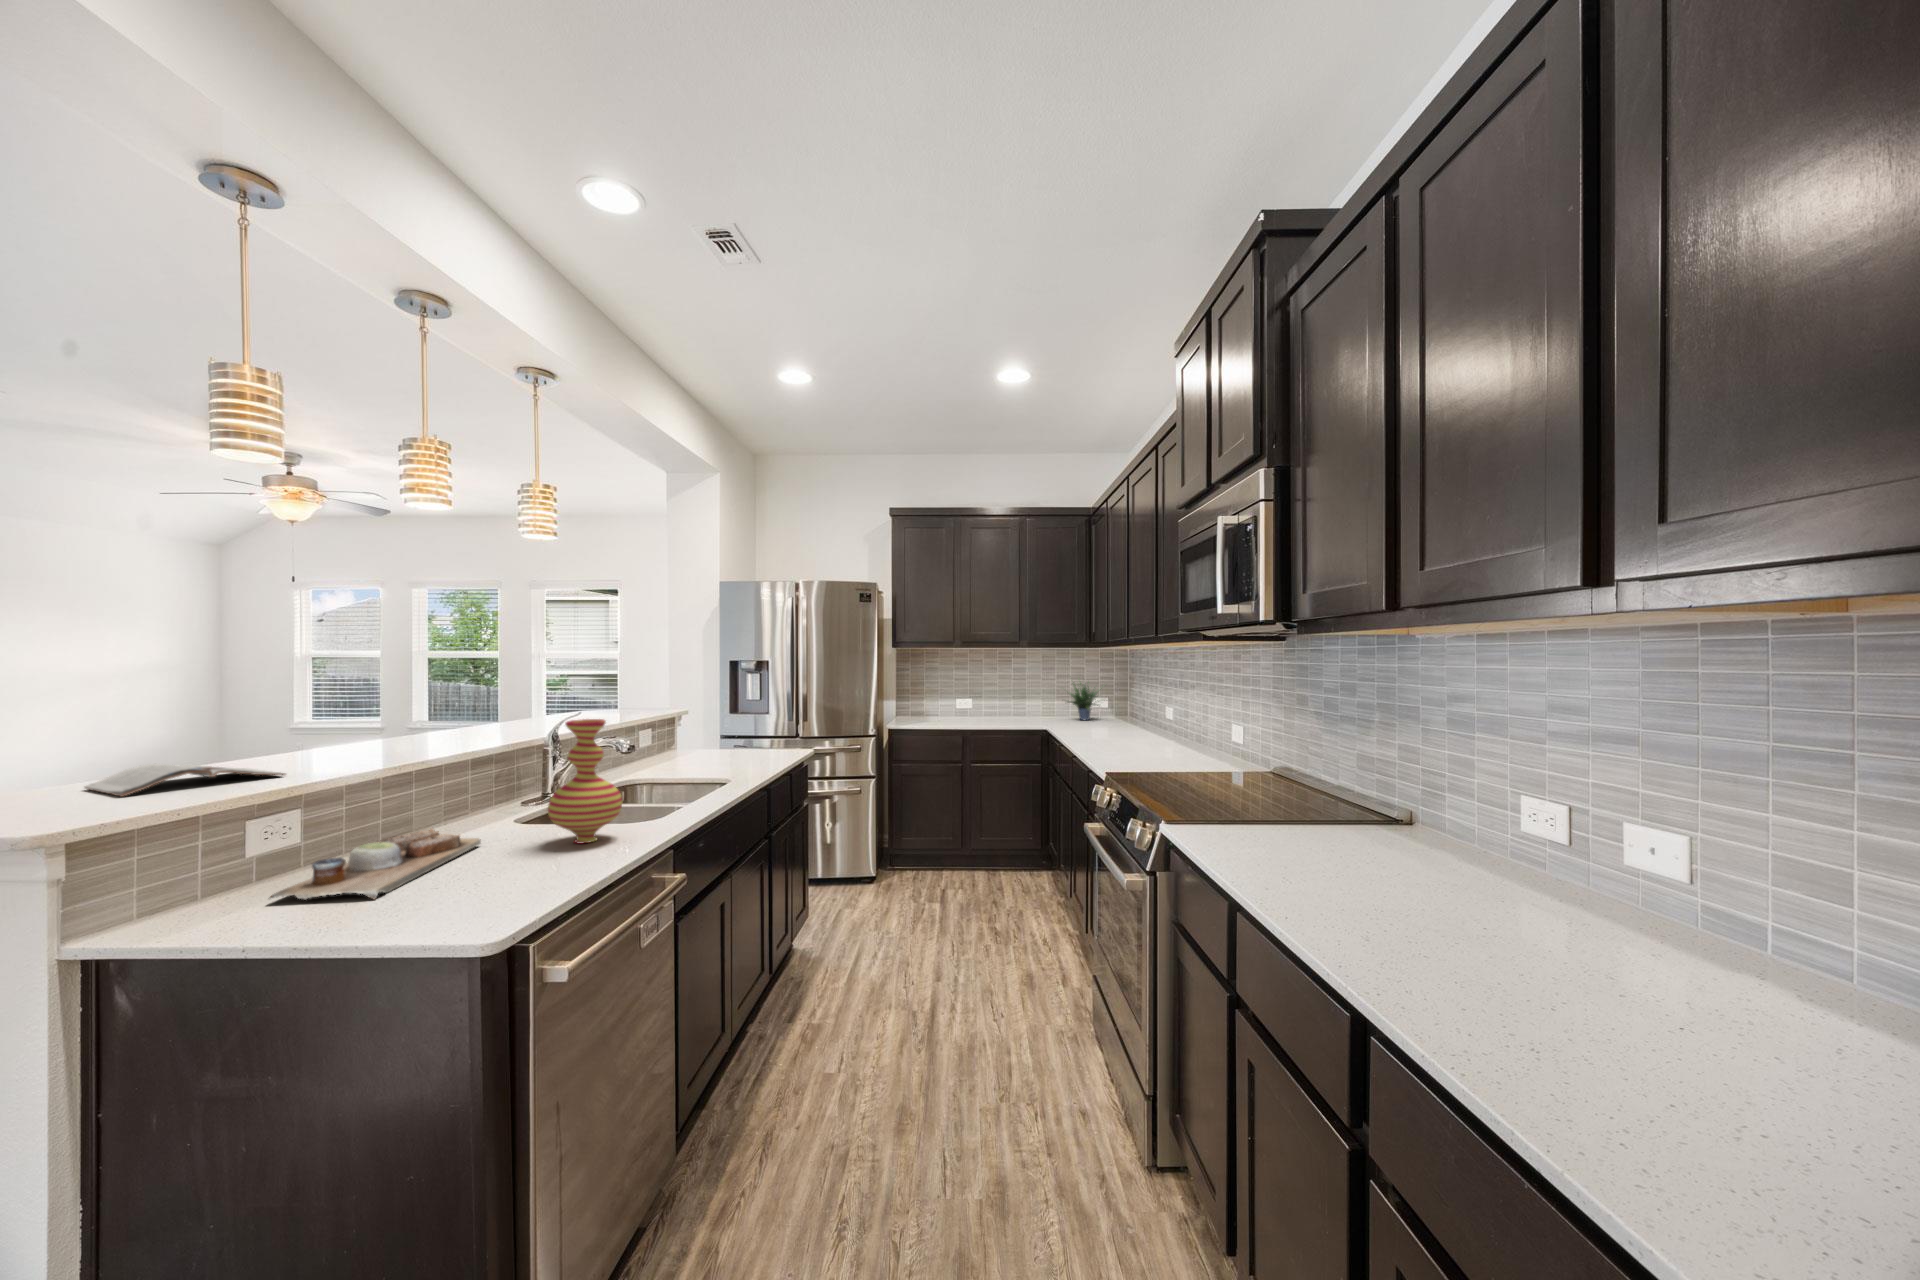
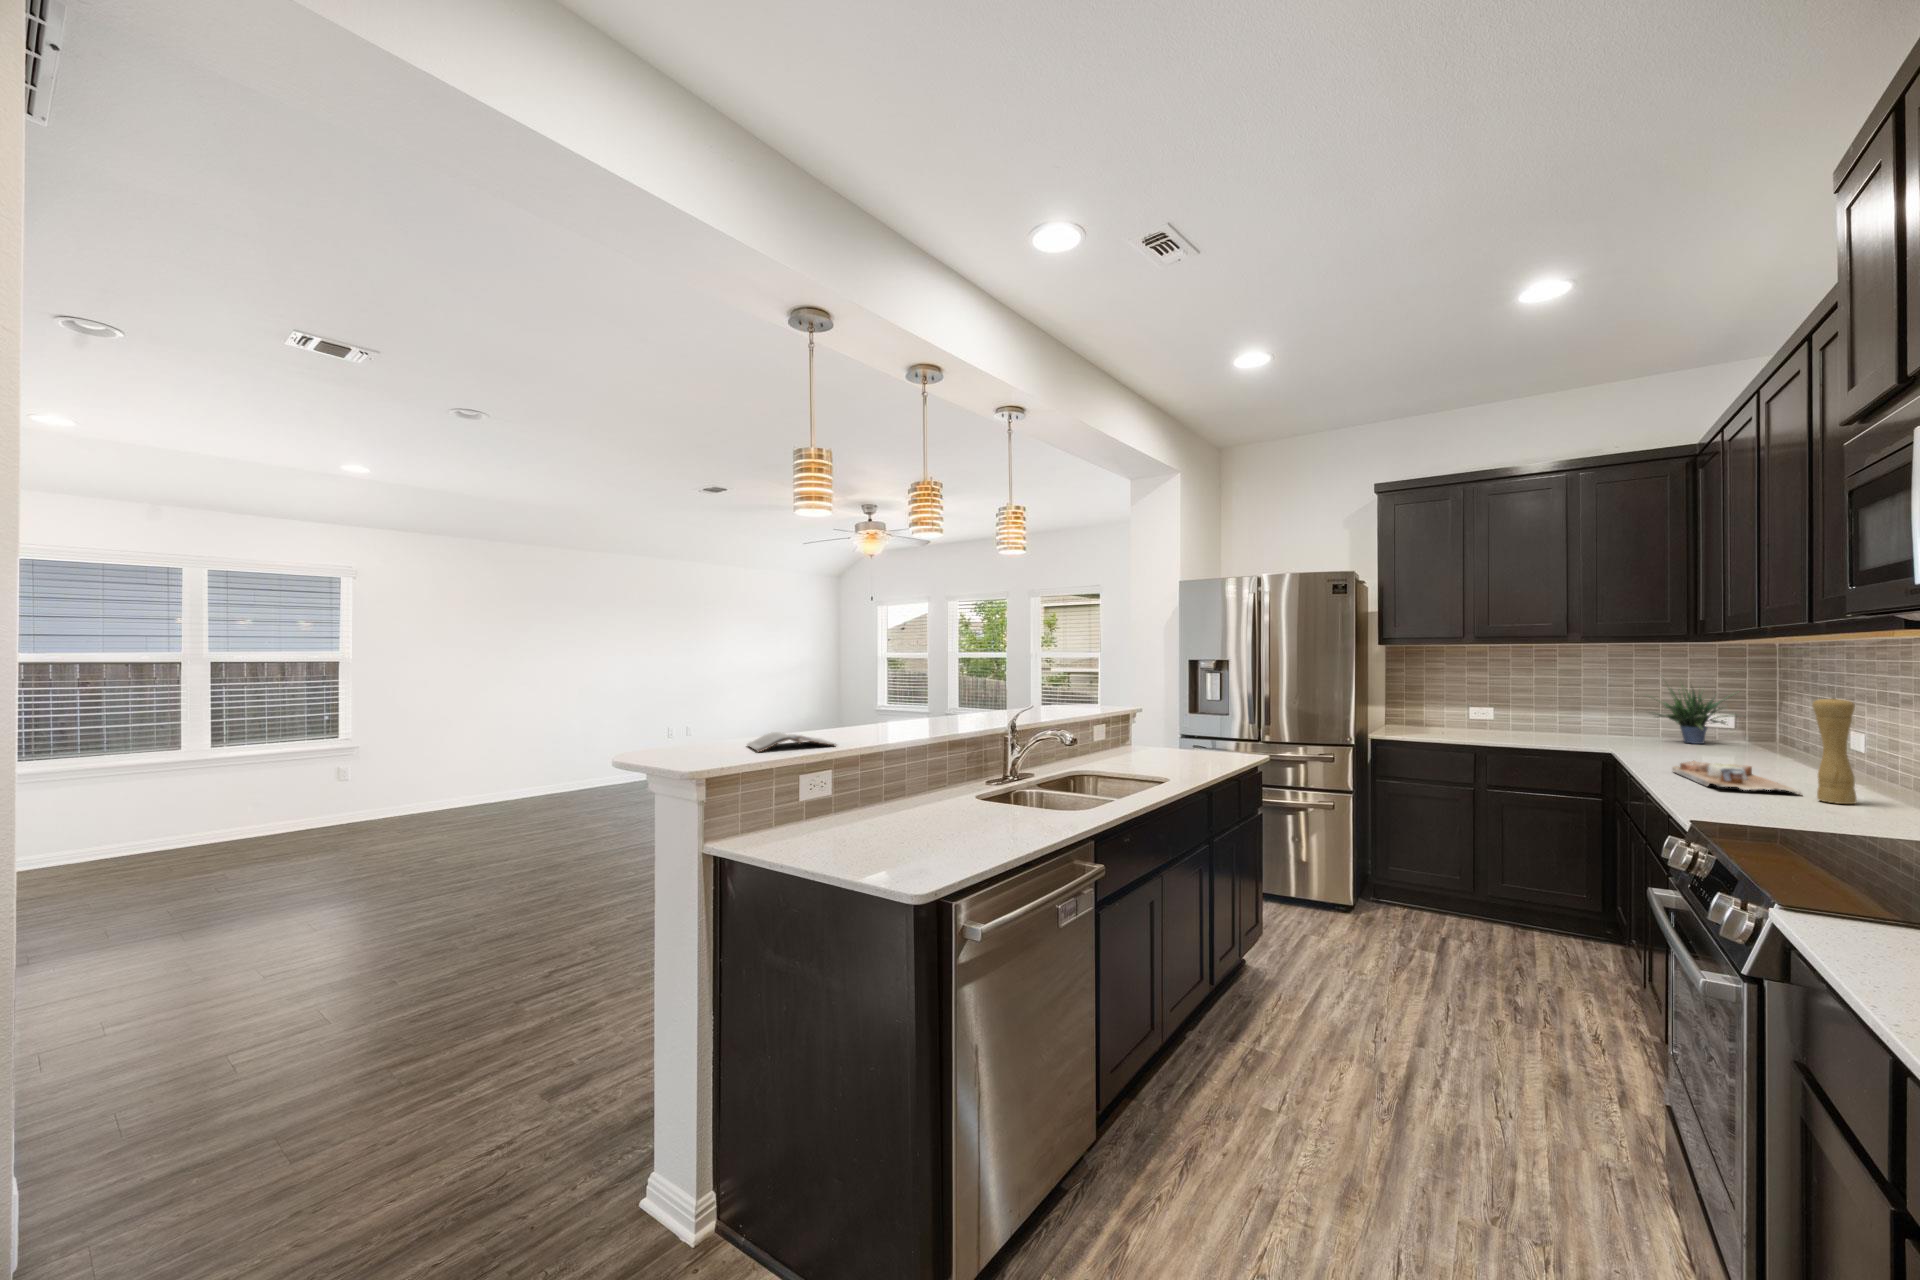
pepper mill: none [1150,685,1168,751] -> present [1812,697,1857,804]
vase: present [548,719,622,843] -> none [993,715,1050,823]
cutting board: present [270,829,481,900] -> present [1672,761,1802,795]

